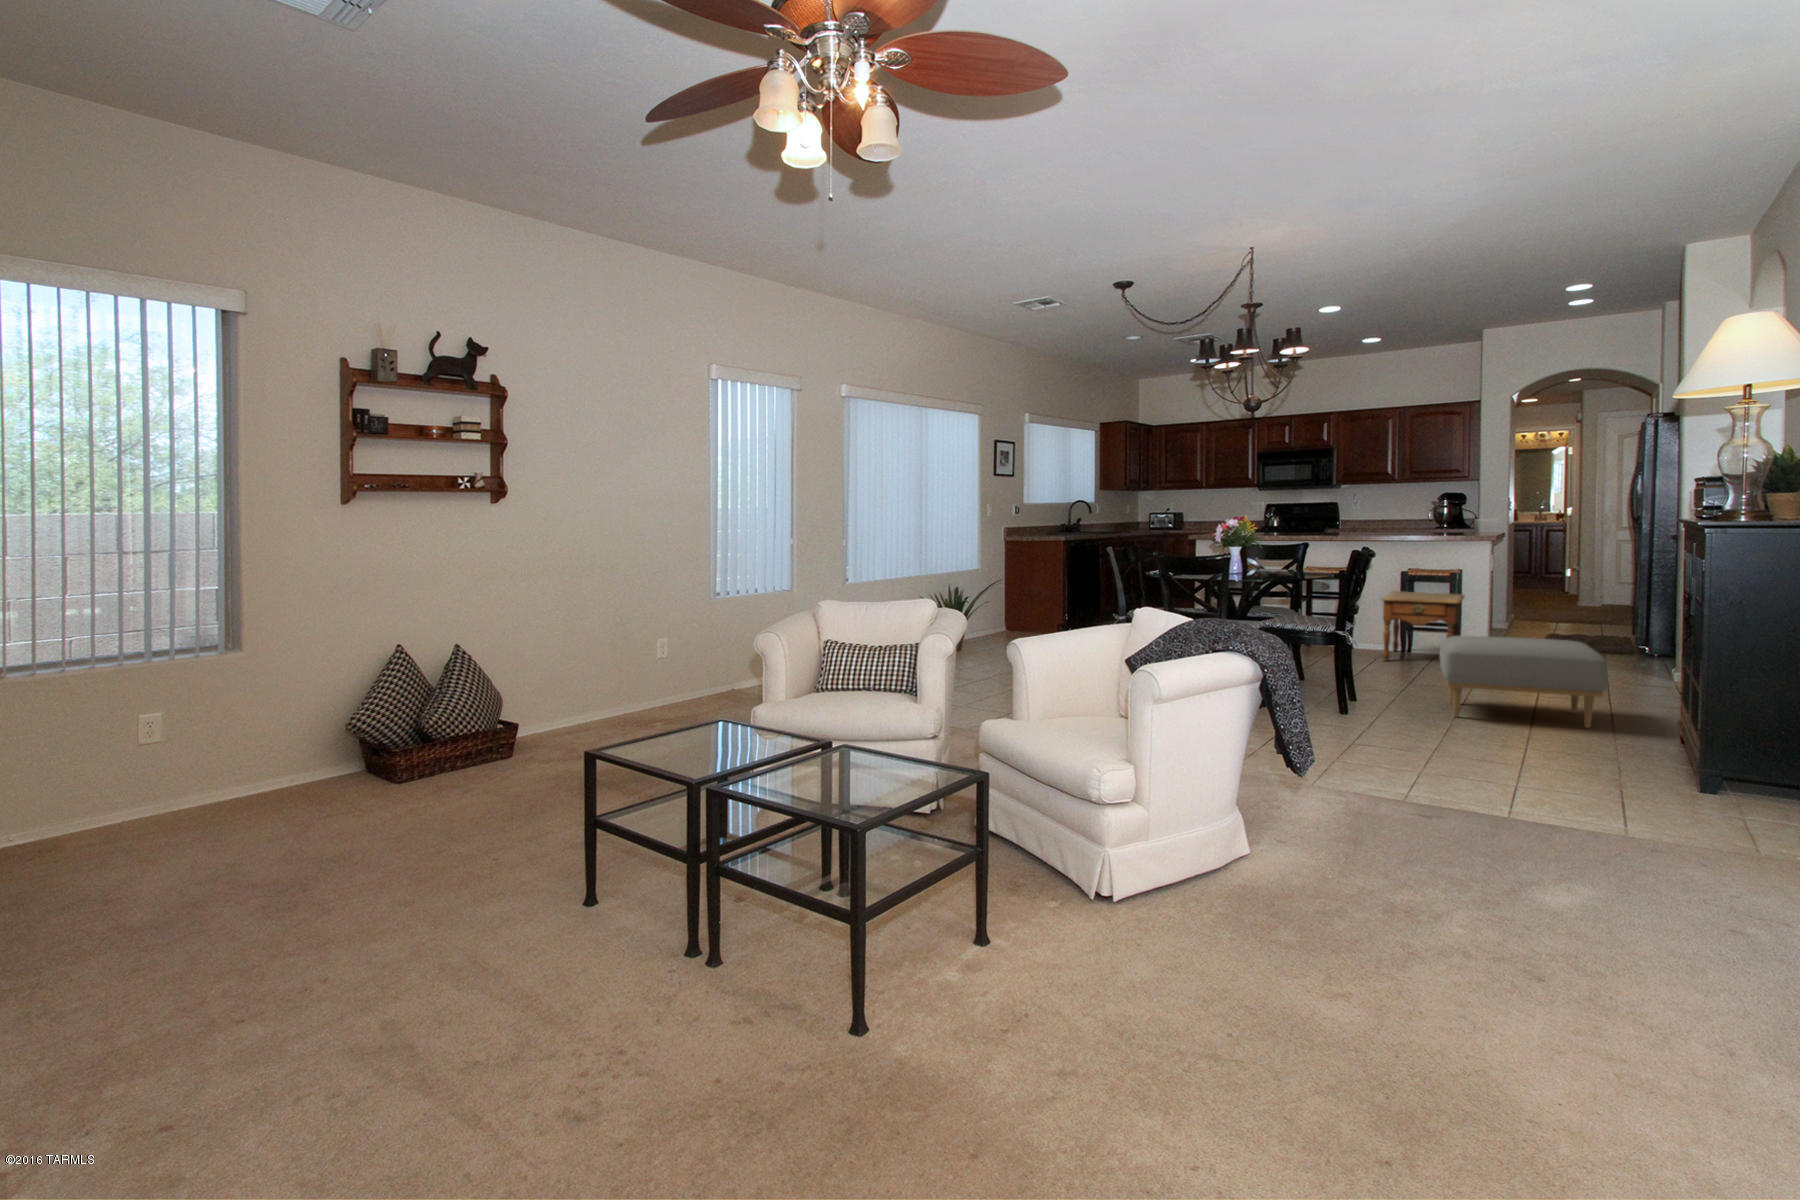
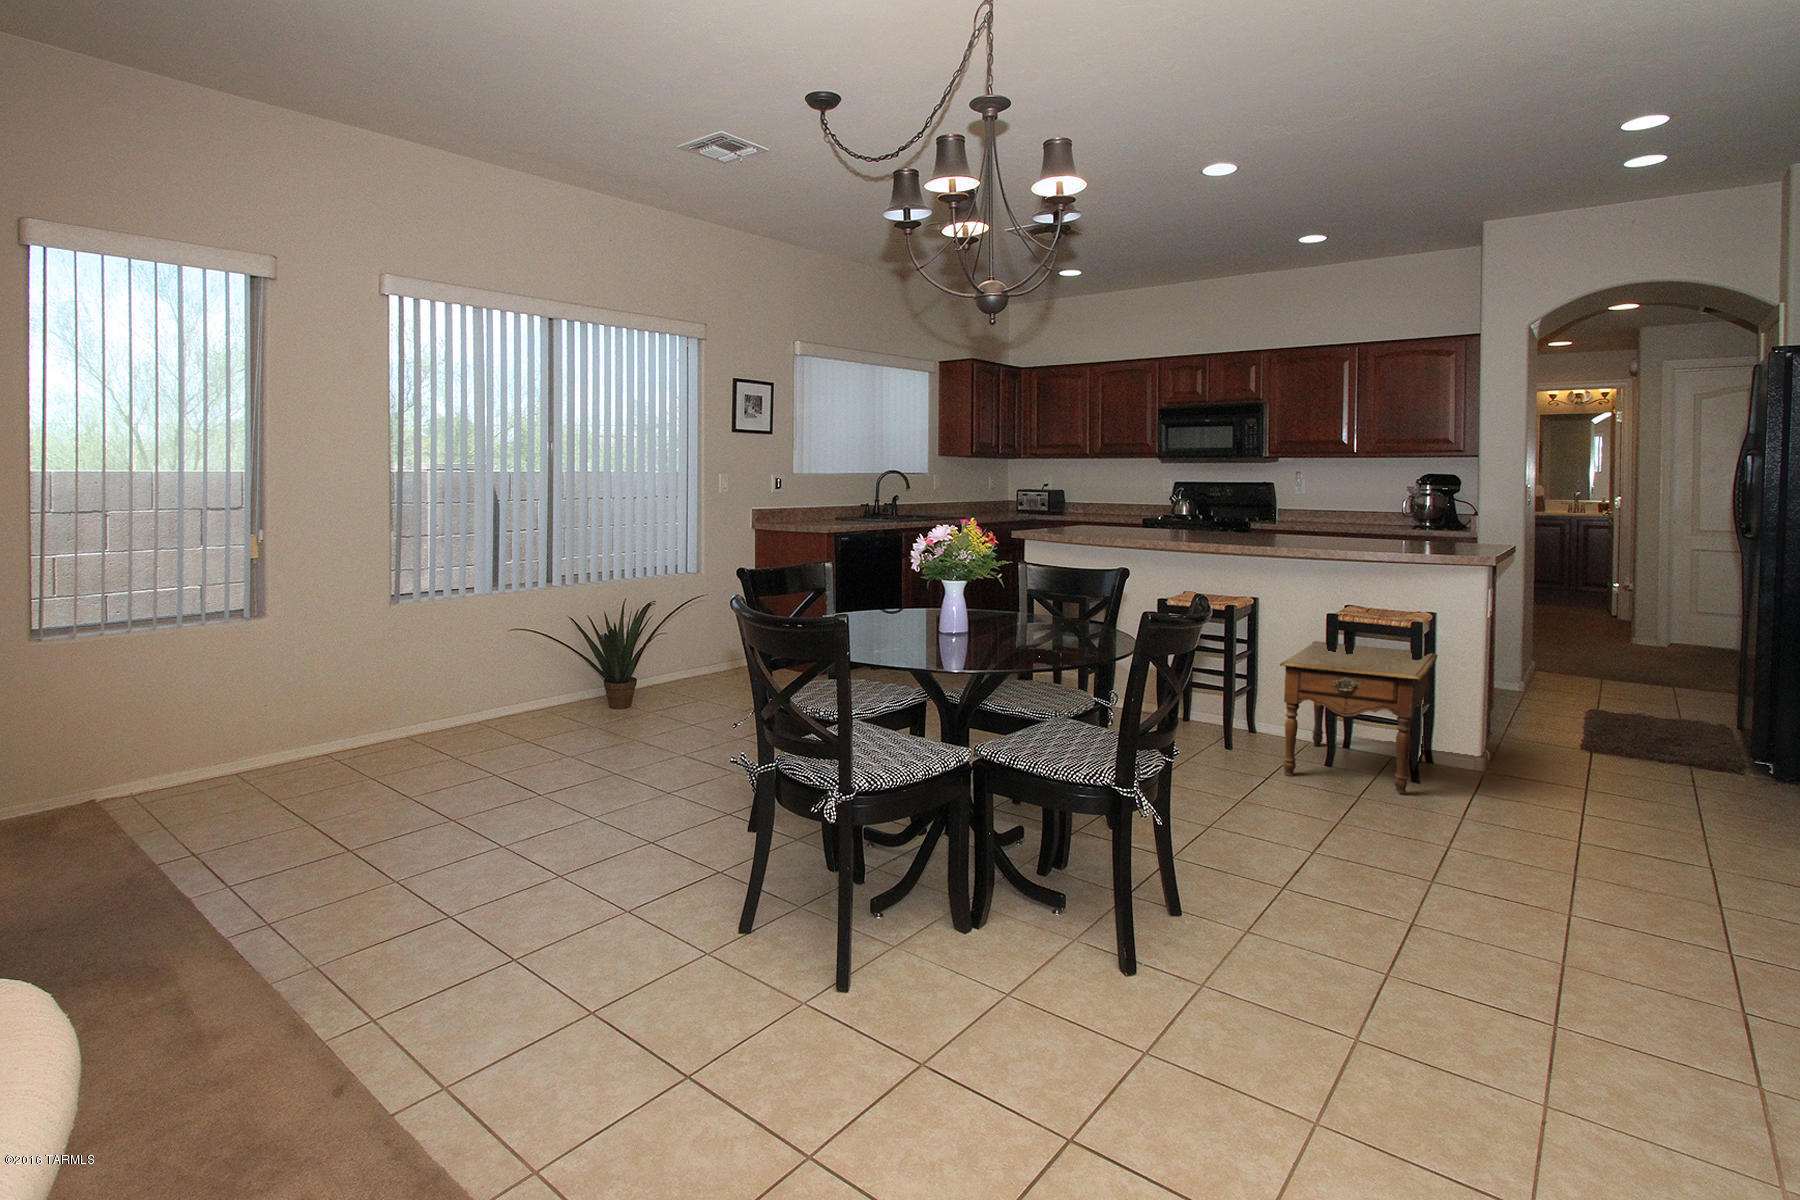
ottoman: present [1439,636,1608,727] -> none [1336,797,1762,1099]

